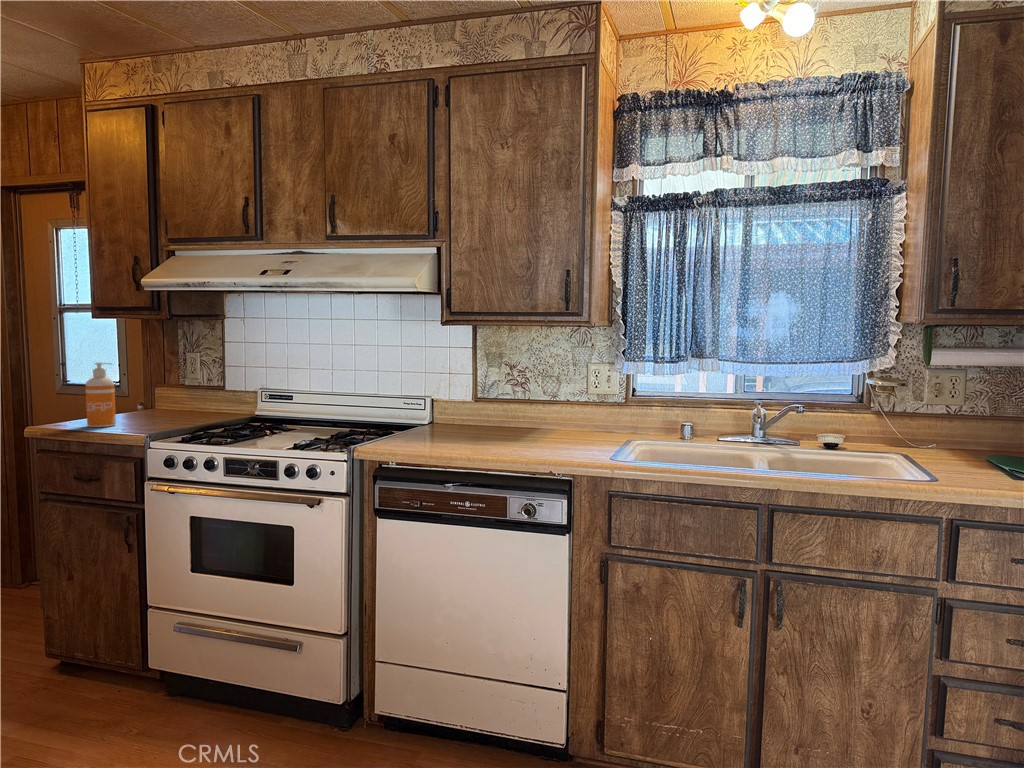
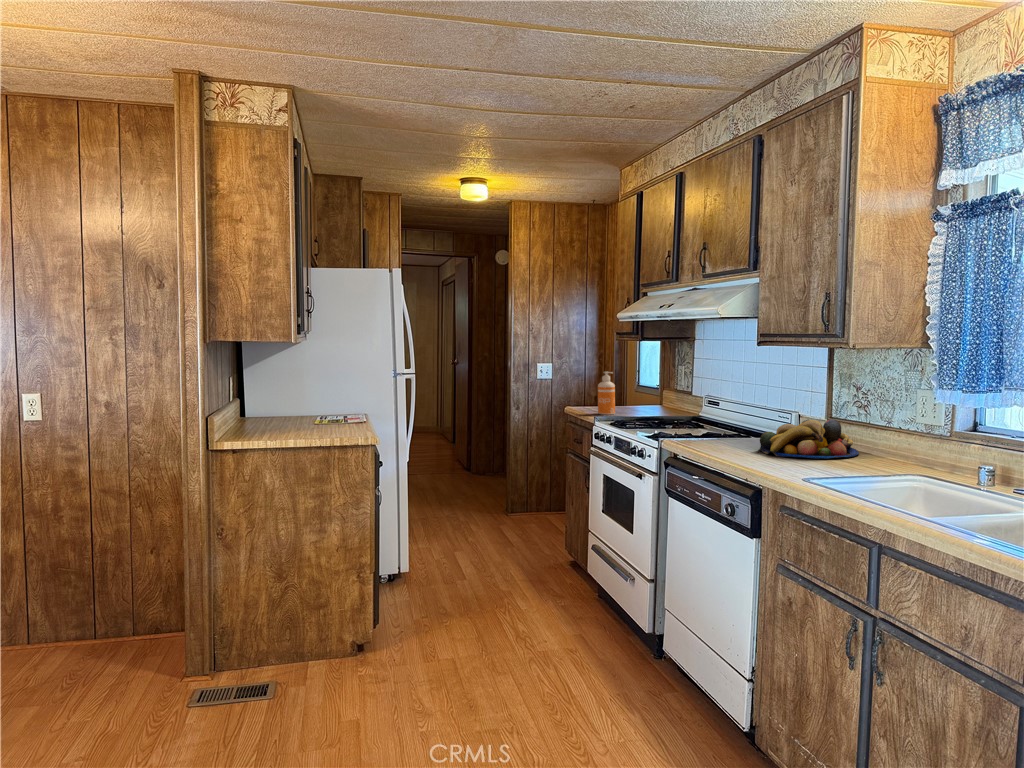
fruit bowl: none [453,399,548,443] -> present [759,419,859,459]

